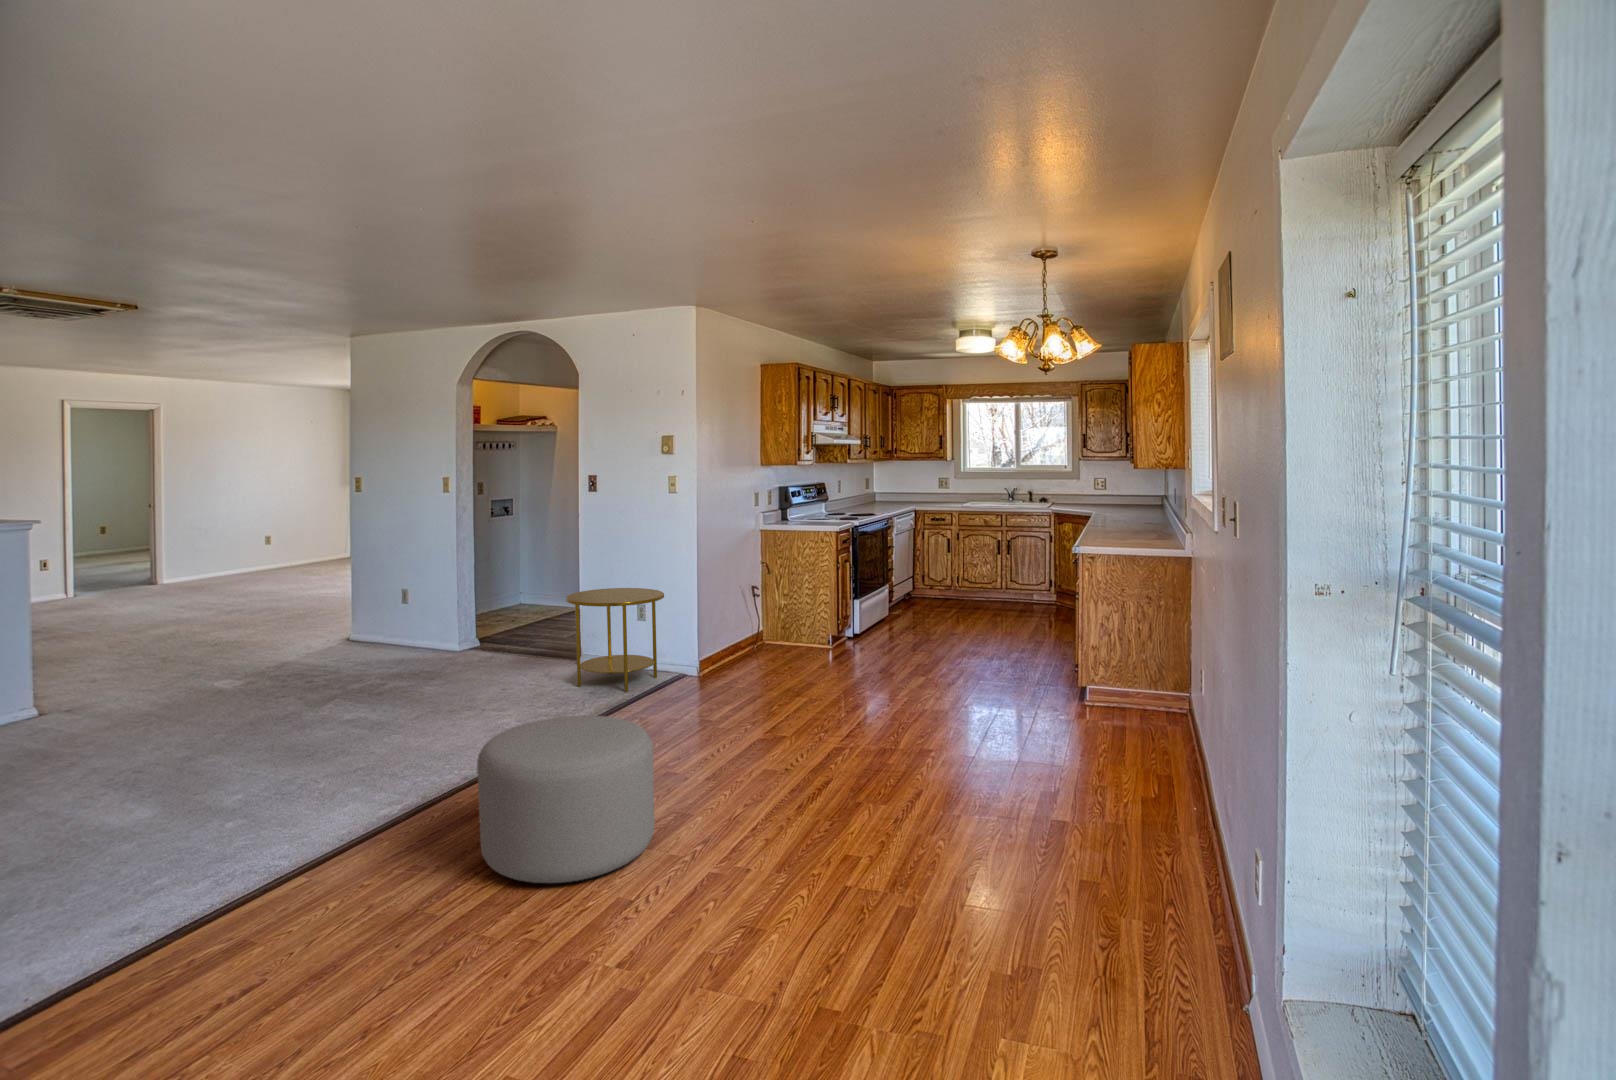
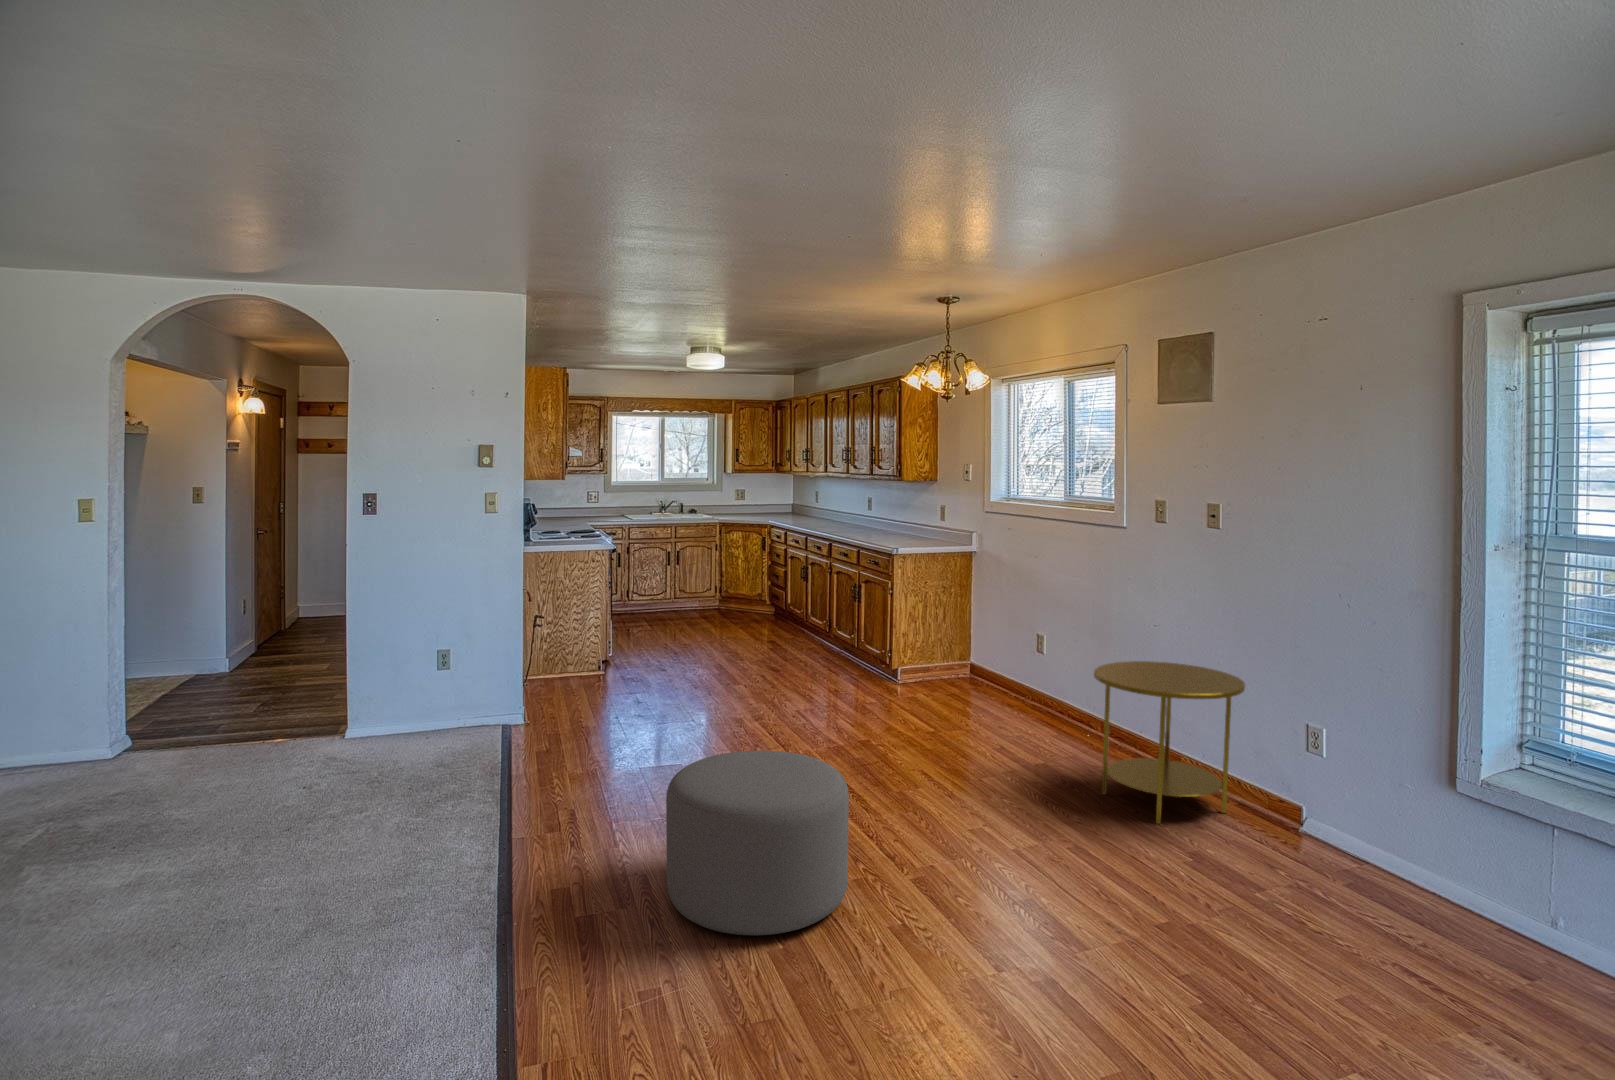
side table: present [566,588,664,692] -> present [1094,661,1245,824]

